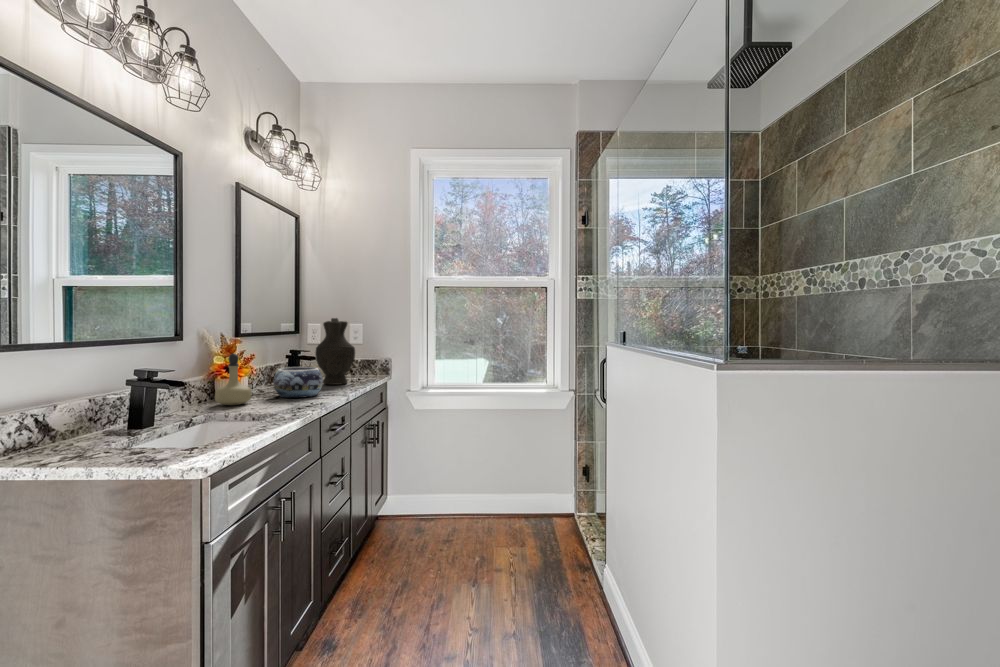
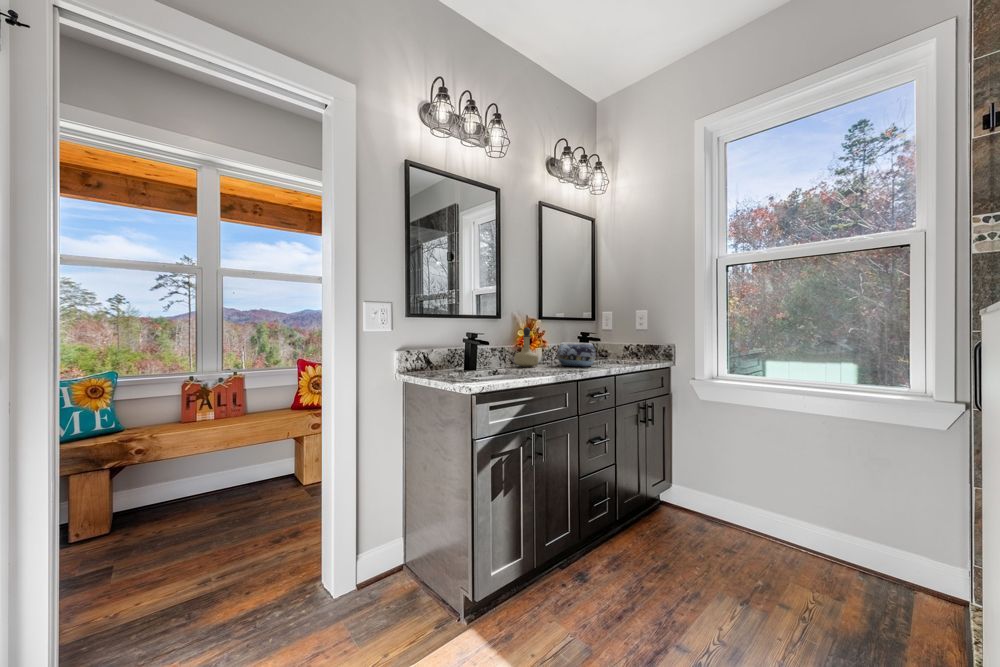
decorative vase: present [315,318,355,385] -> none [599,305,634,363]

